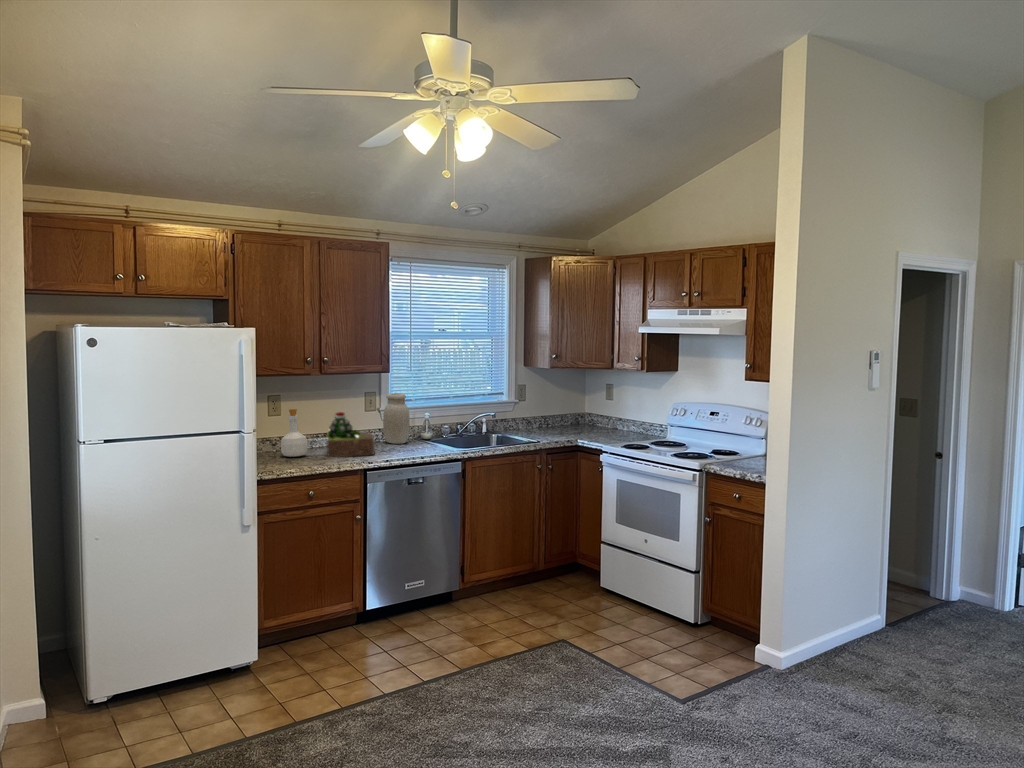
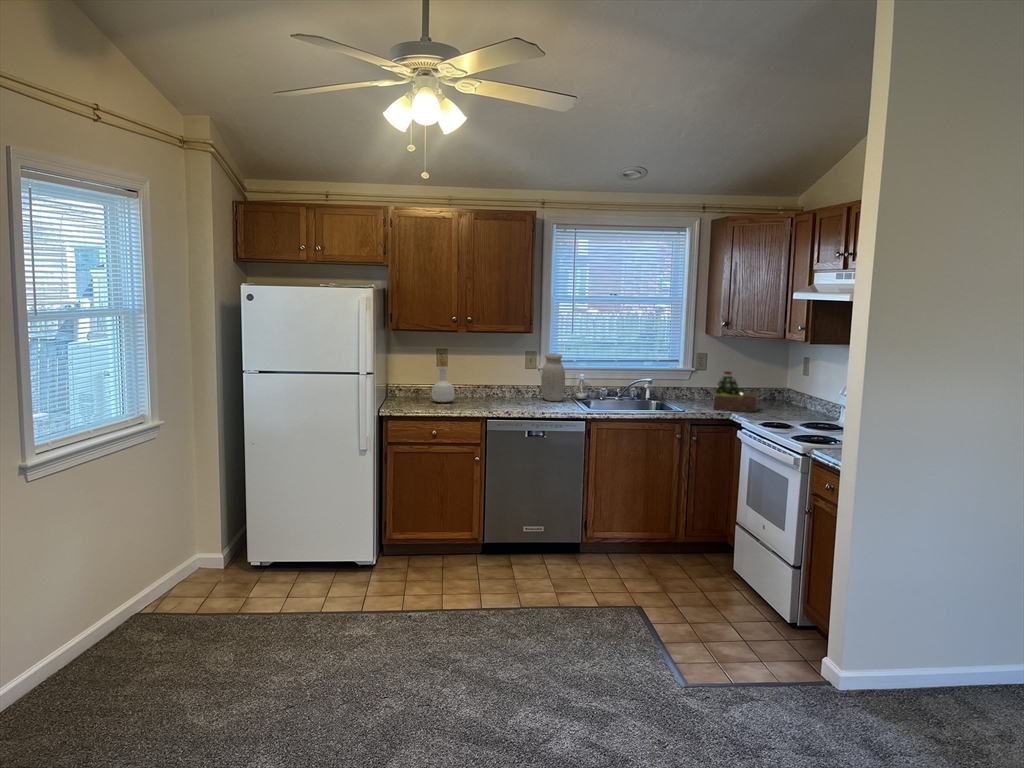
succulent plant: present [327,412,375,457] -> present [714,372,758,412]

